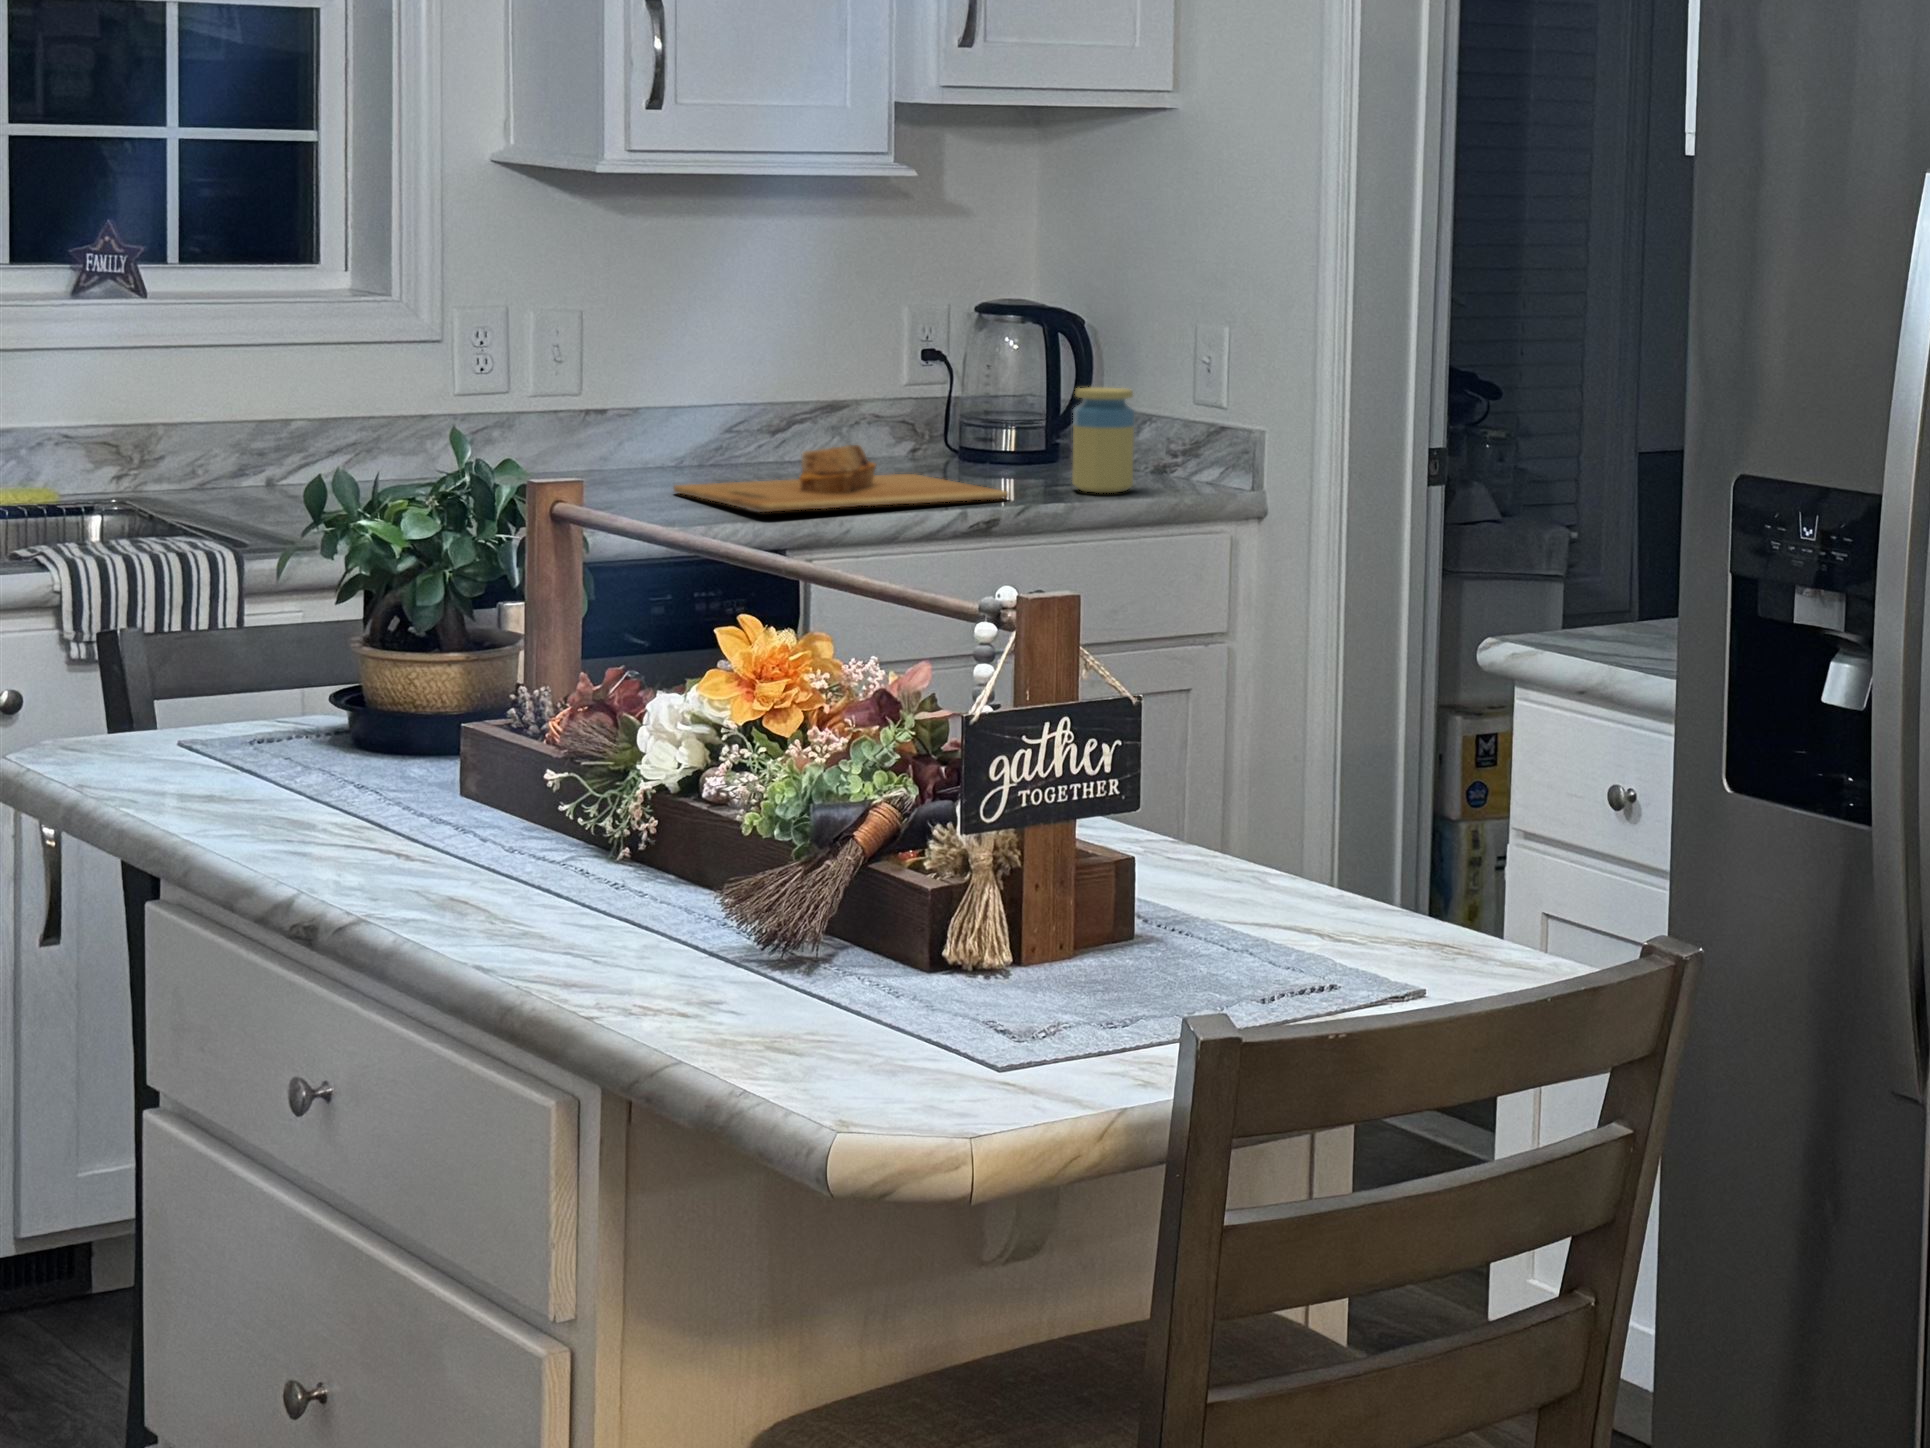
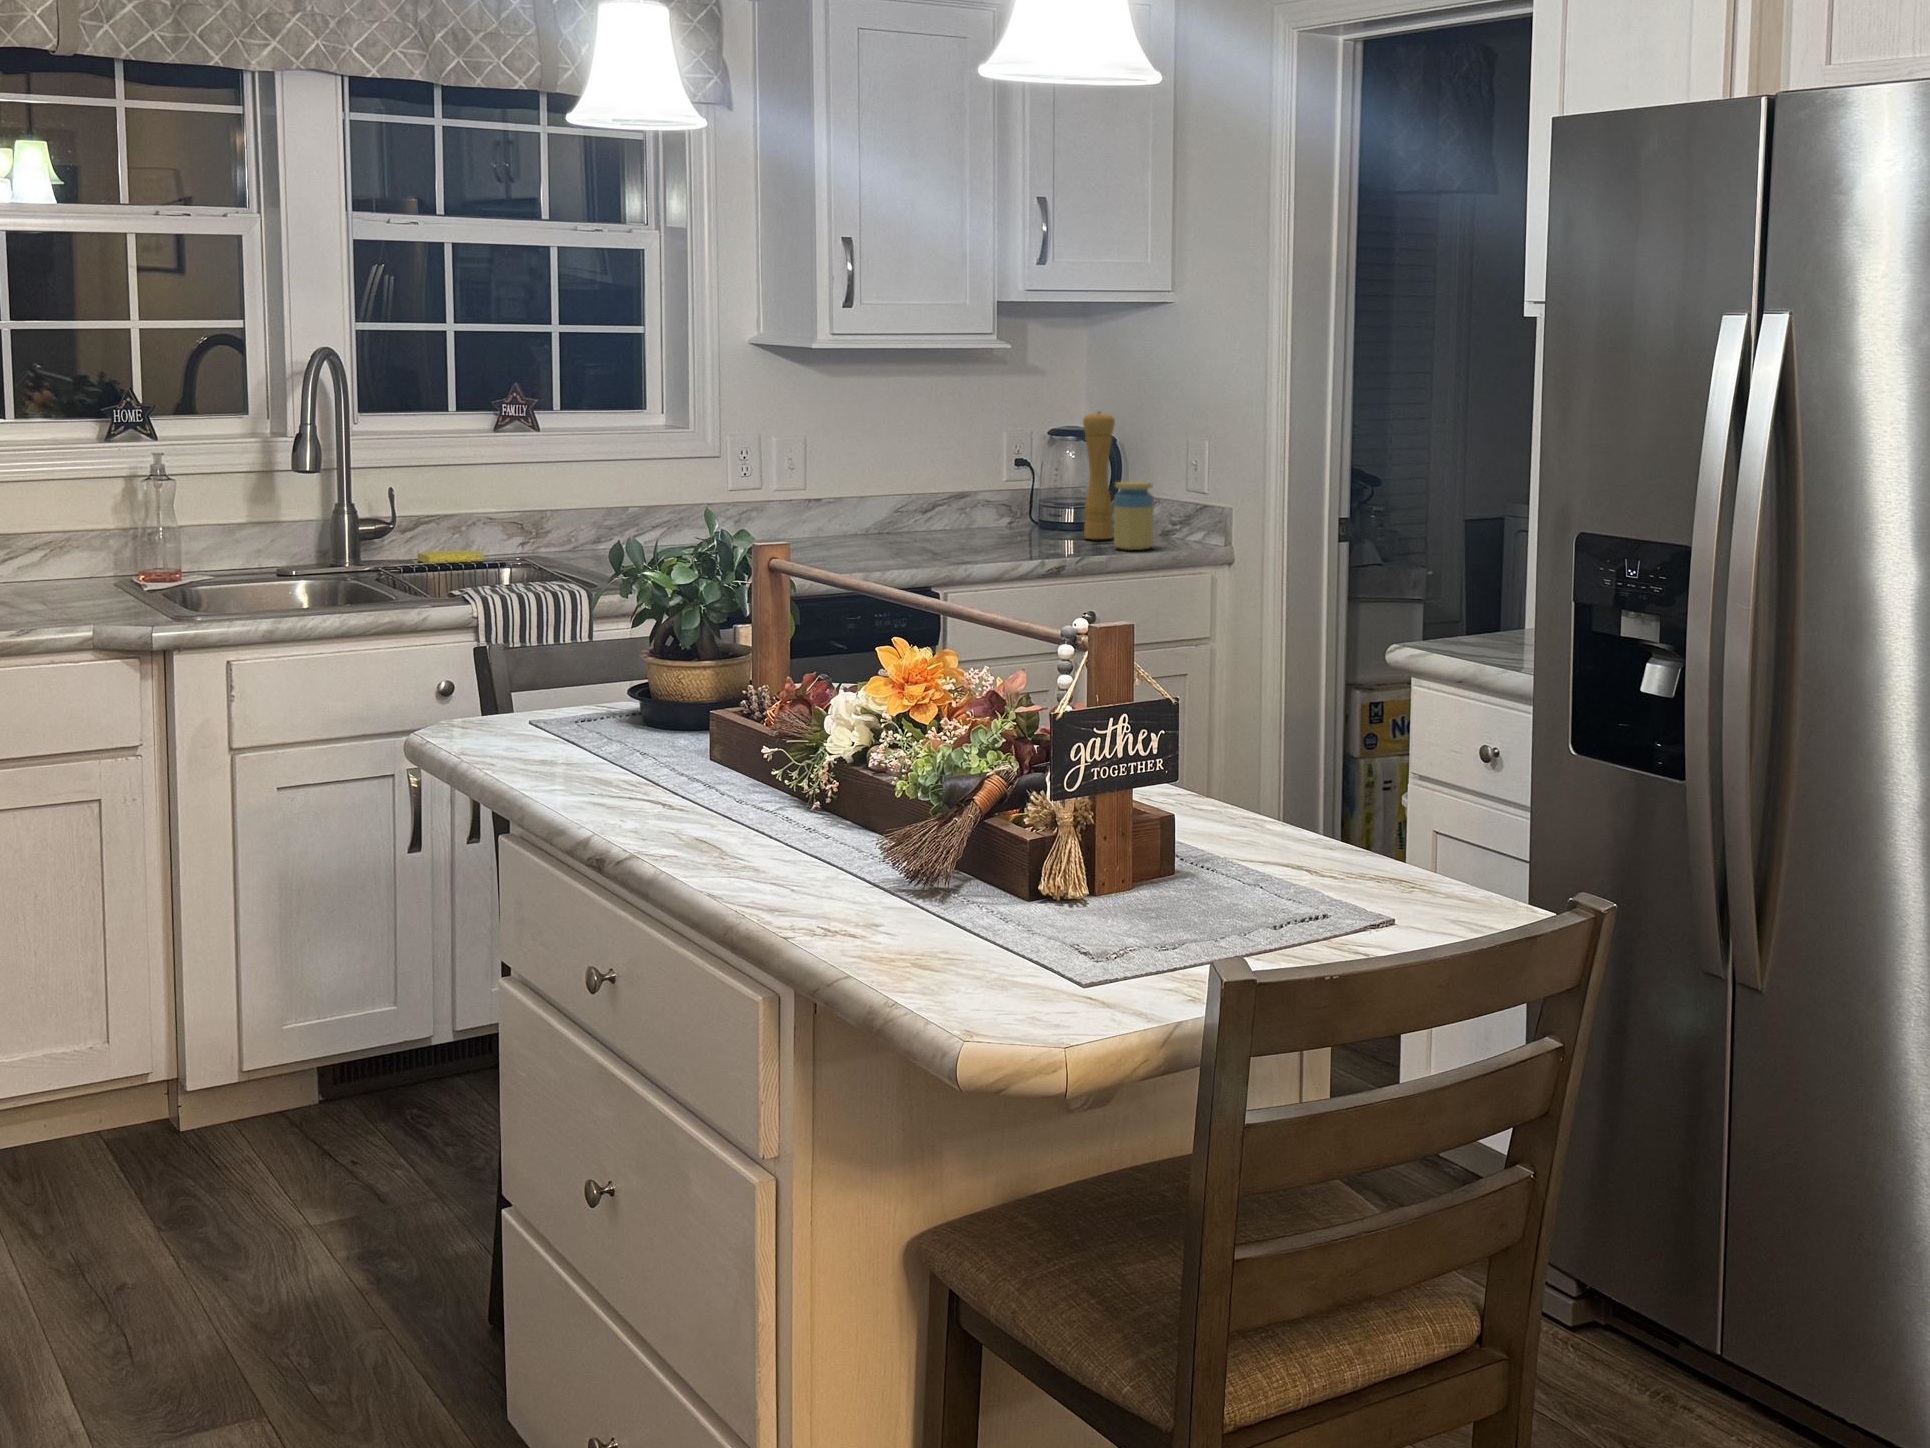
pepper mill: none [1026,278,1076,476] -> present [1083,412,1115,539]
cutting board: present [674,445,1008,512] -> none [861,520,1074,565]

